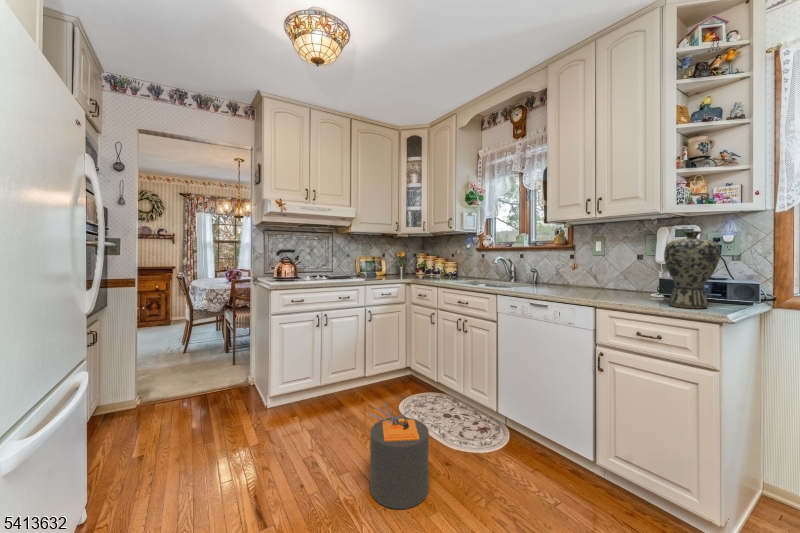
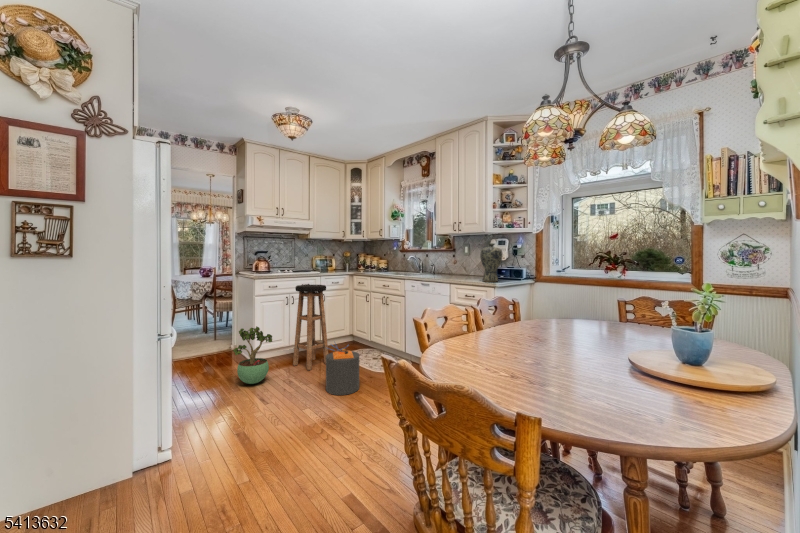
bar stool: none [323,299,376,435] -> present [293,285,328,370]
potted plant: none [225,370,287,463] -> present [233,326,272,384]

